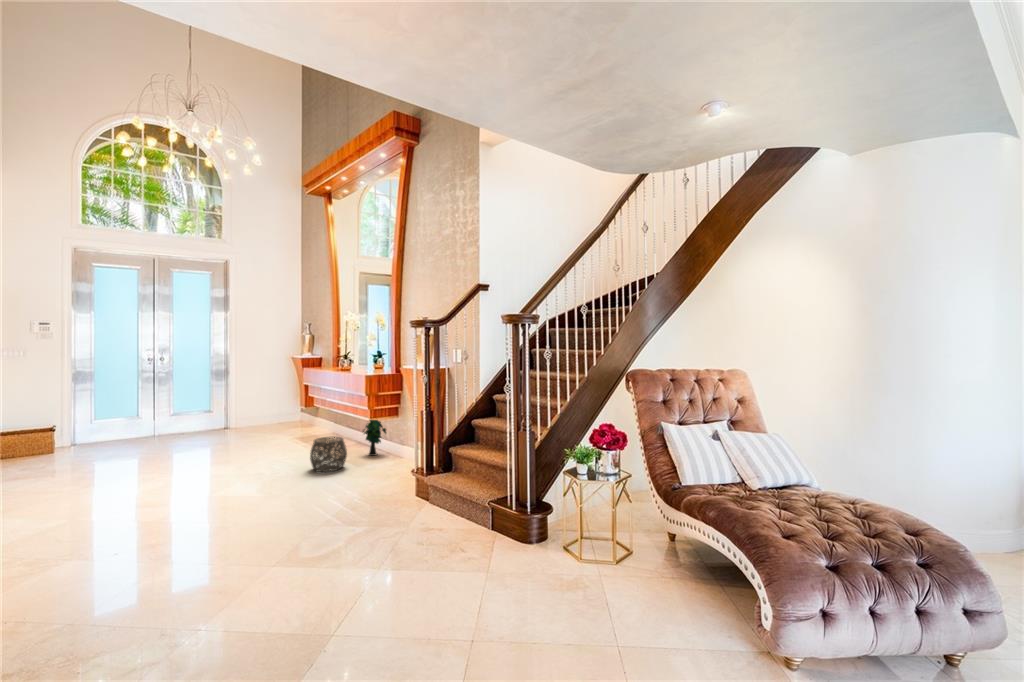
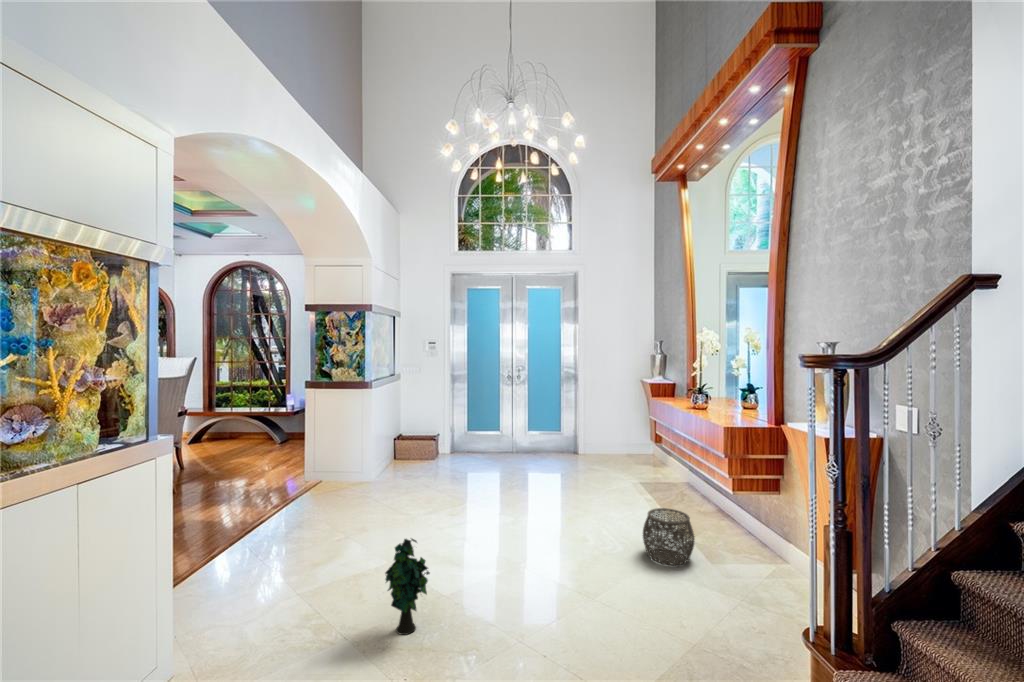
decorative plant: present [363,420,386,456] -> present [385,539,430,635]

